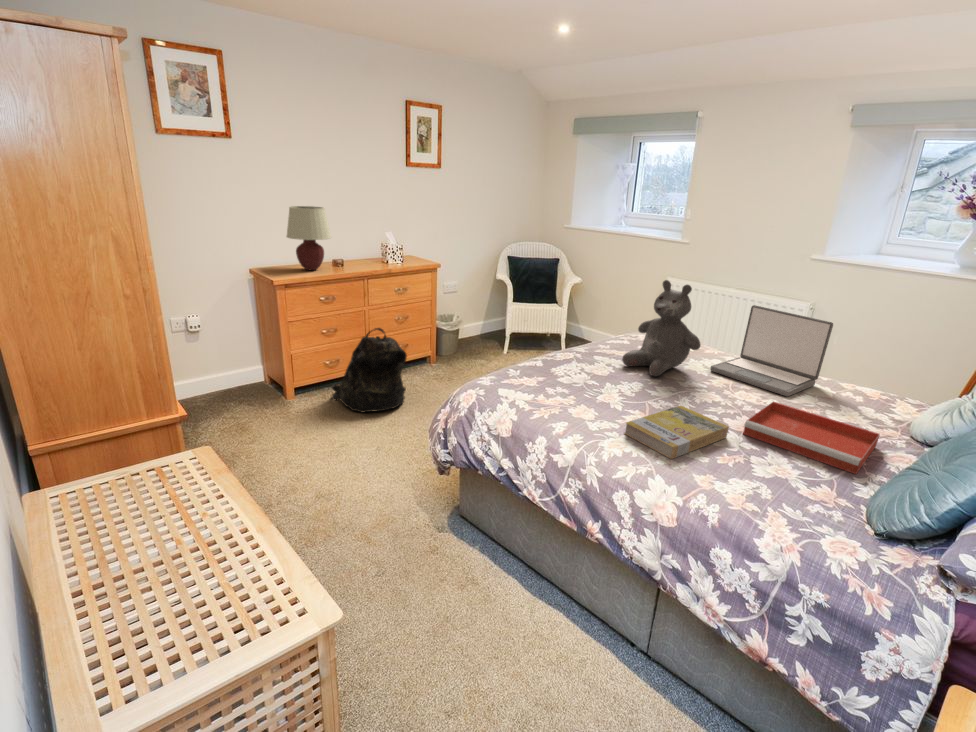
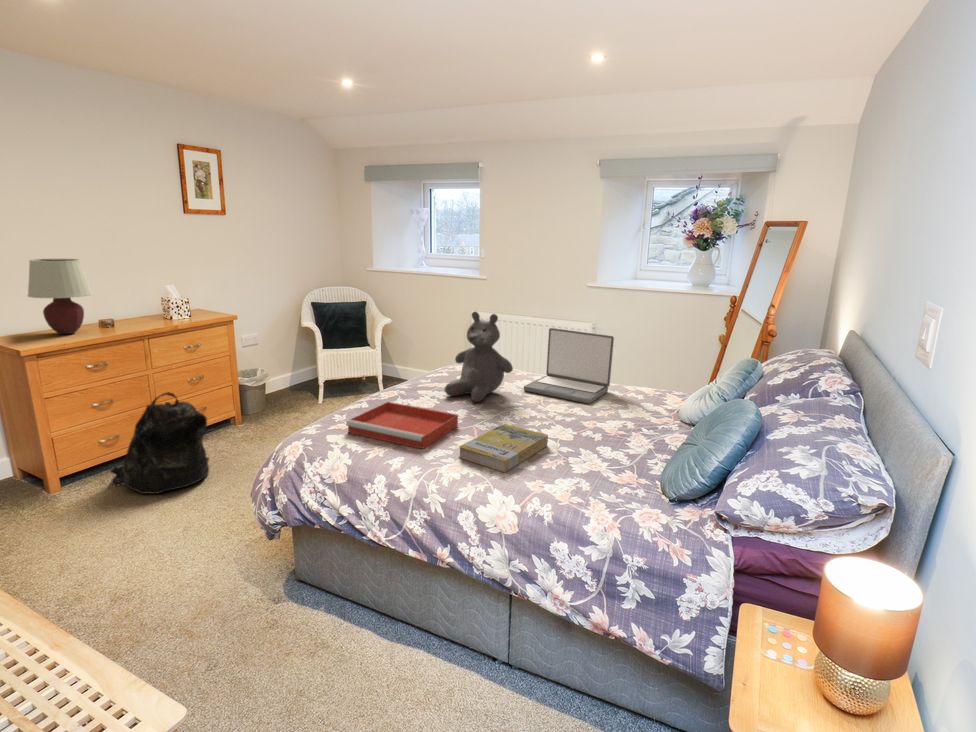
tray: present [743,402,880,474] -> present [346,402,458,449]

